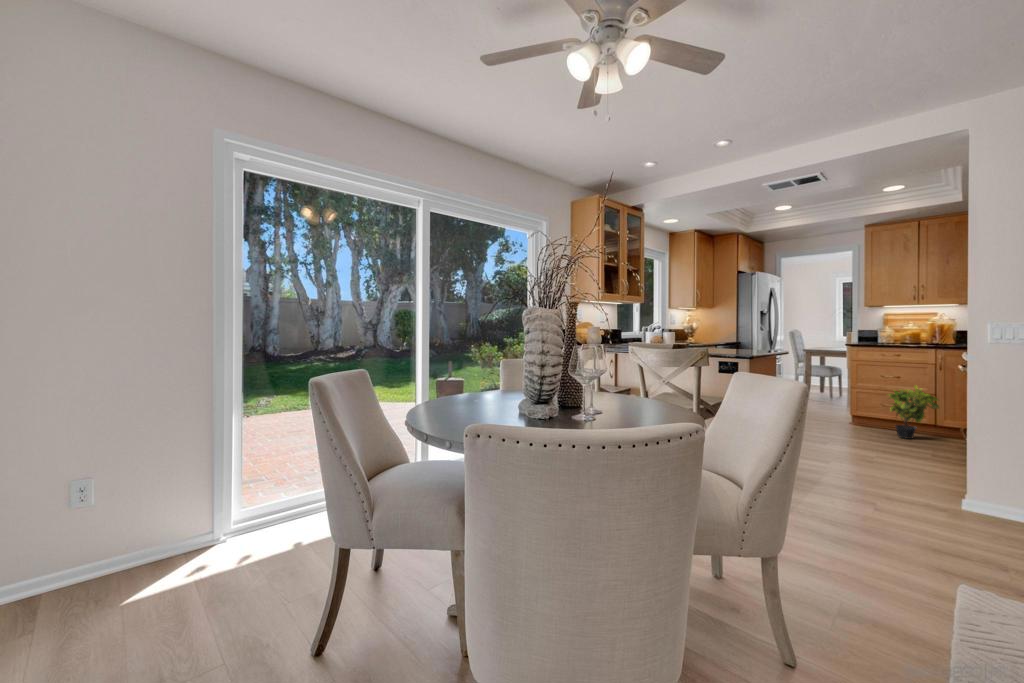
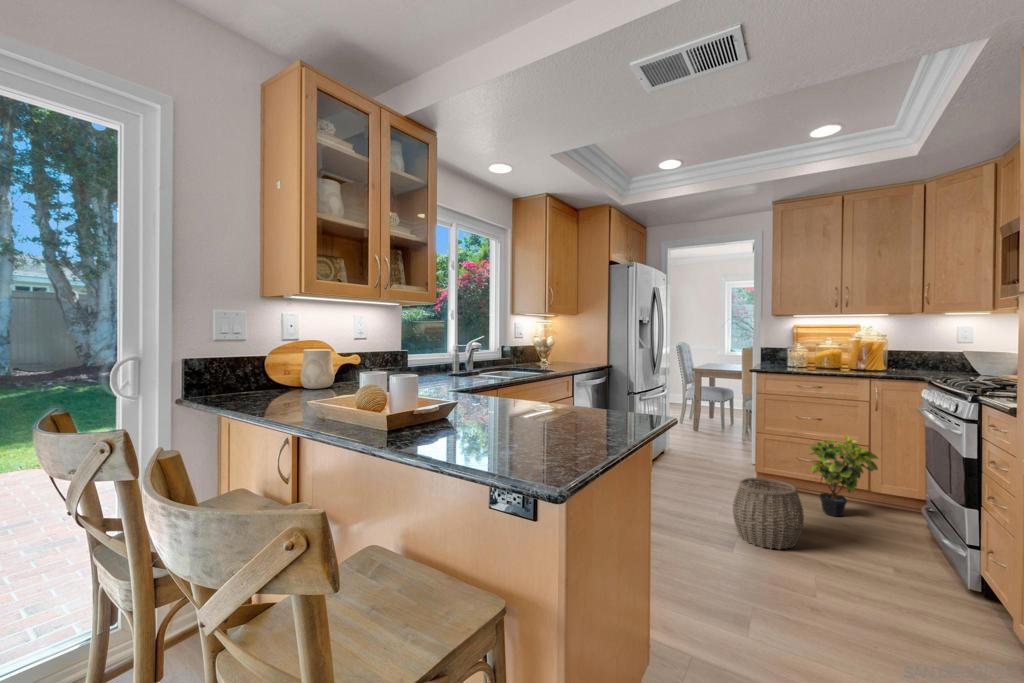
woven basket: none [828,408,877,449] -> present [733,478,804,549]

